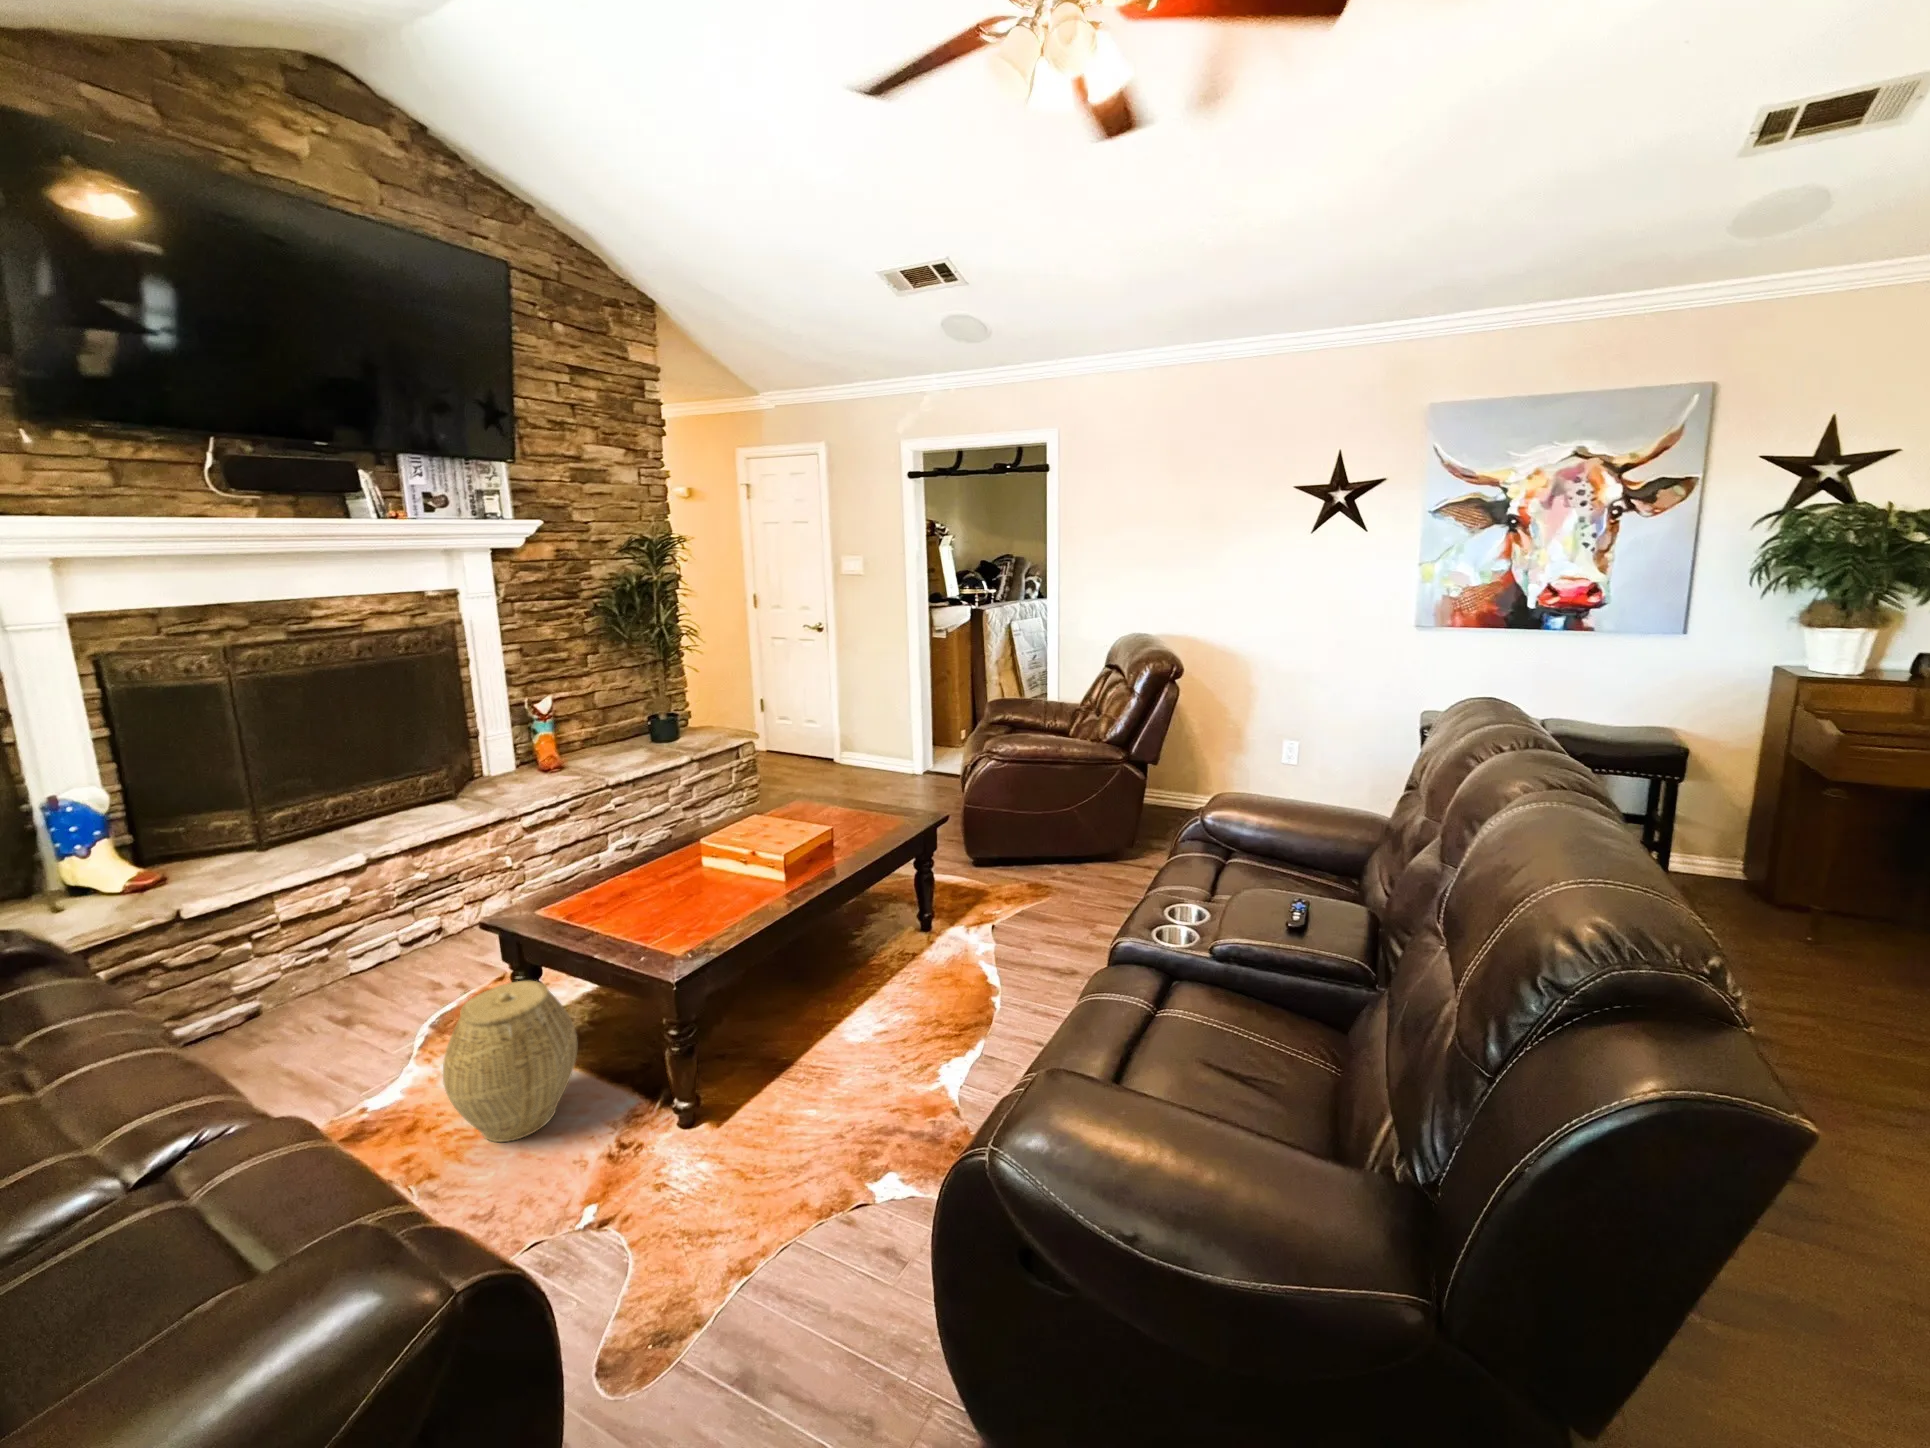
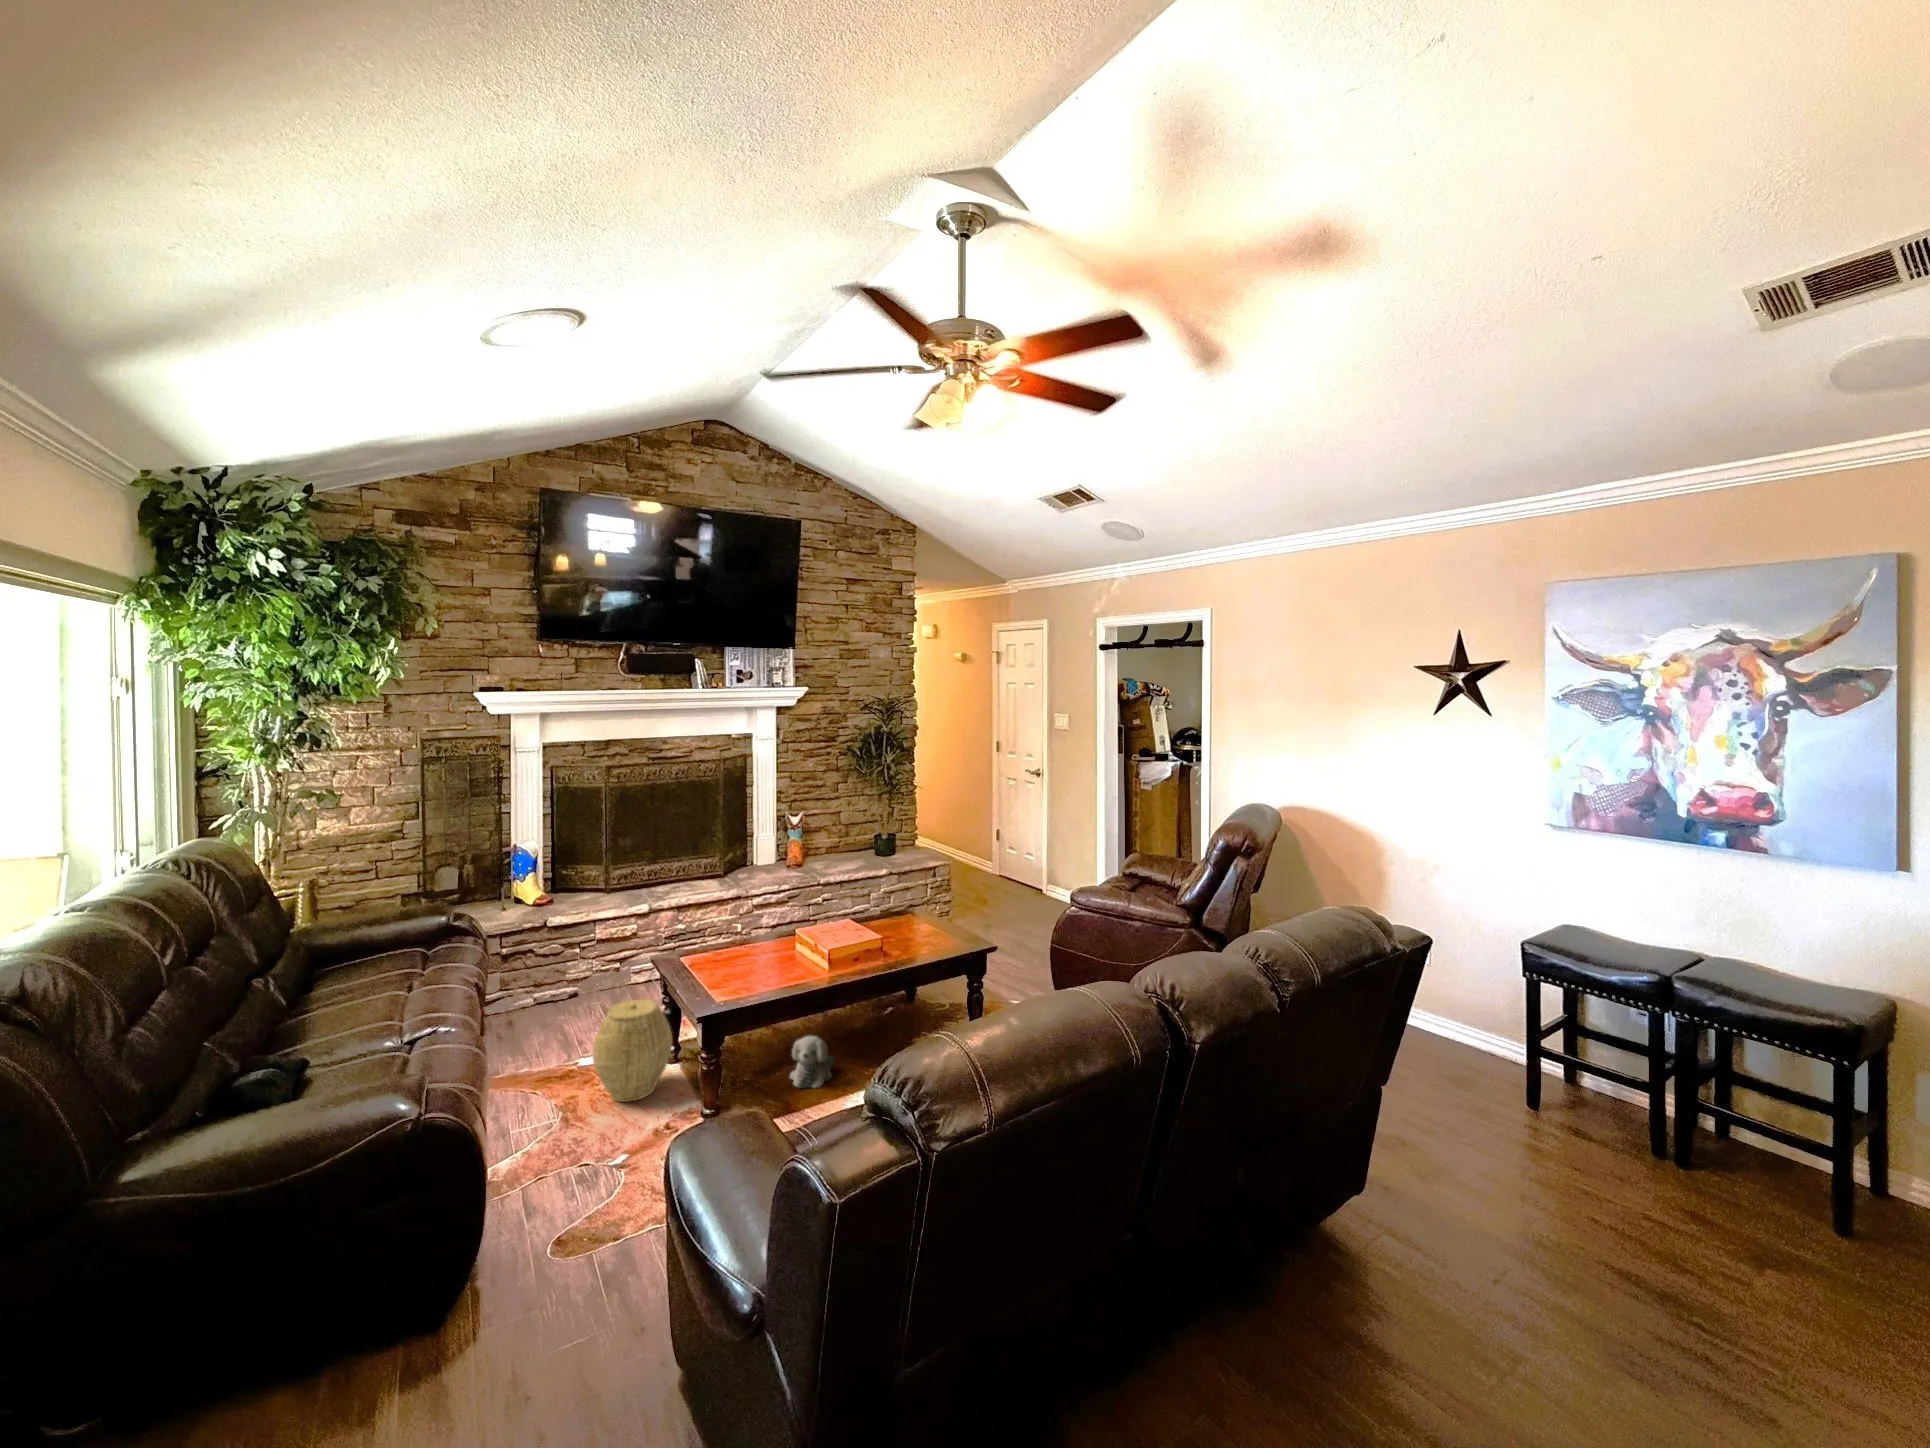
plush toy: none [754,967,816,1037] -> present [790,1036,835,1088]

